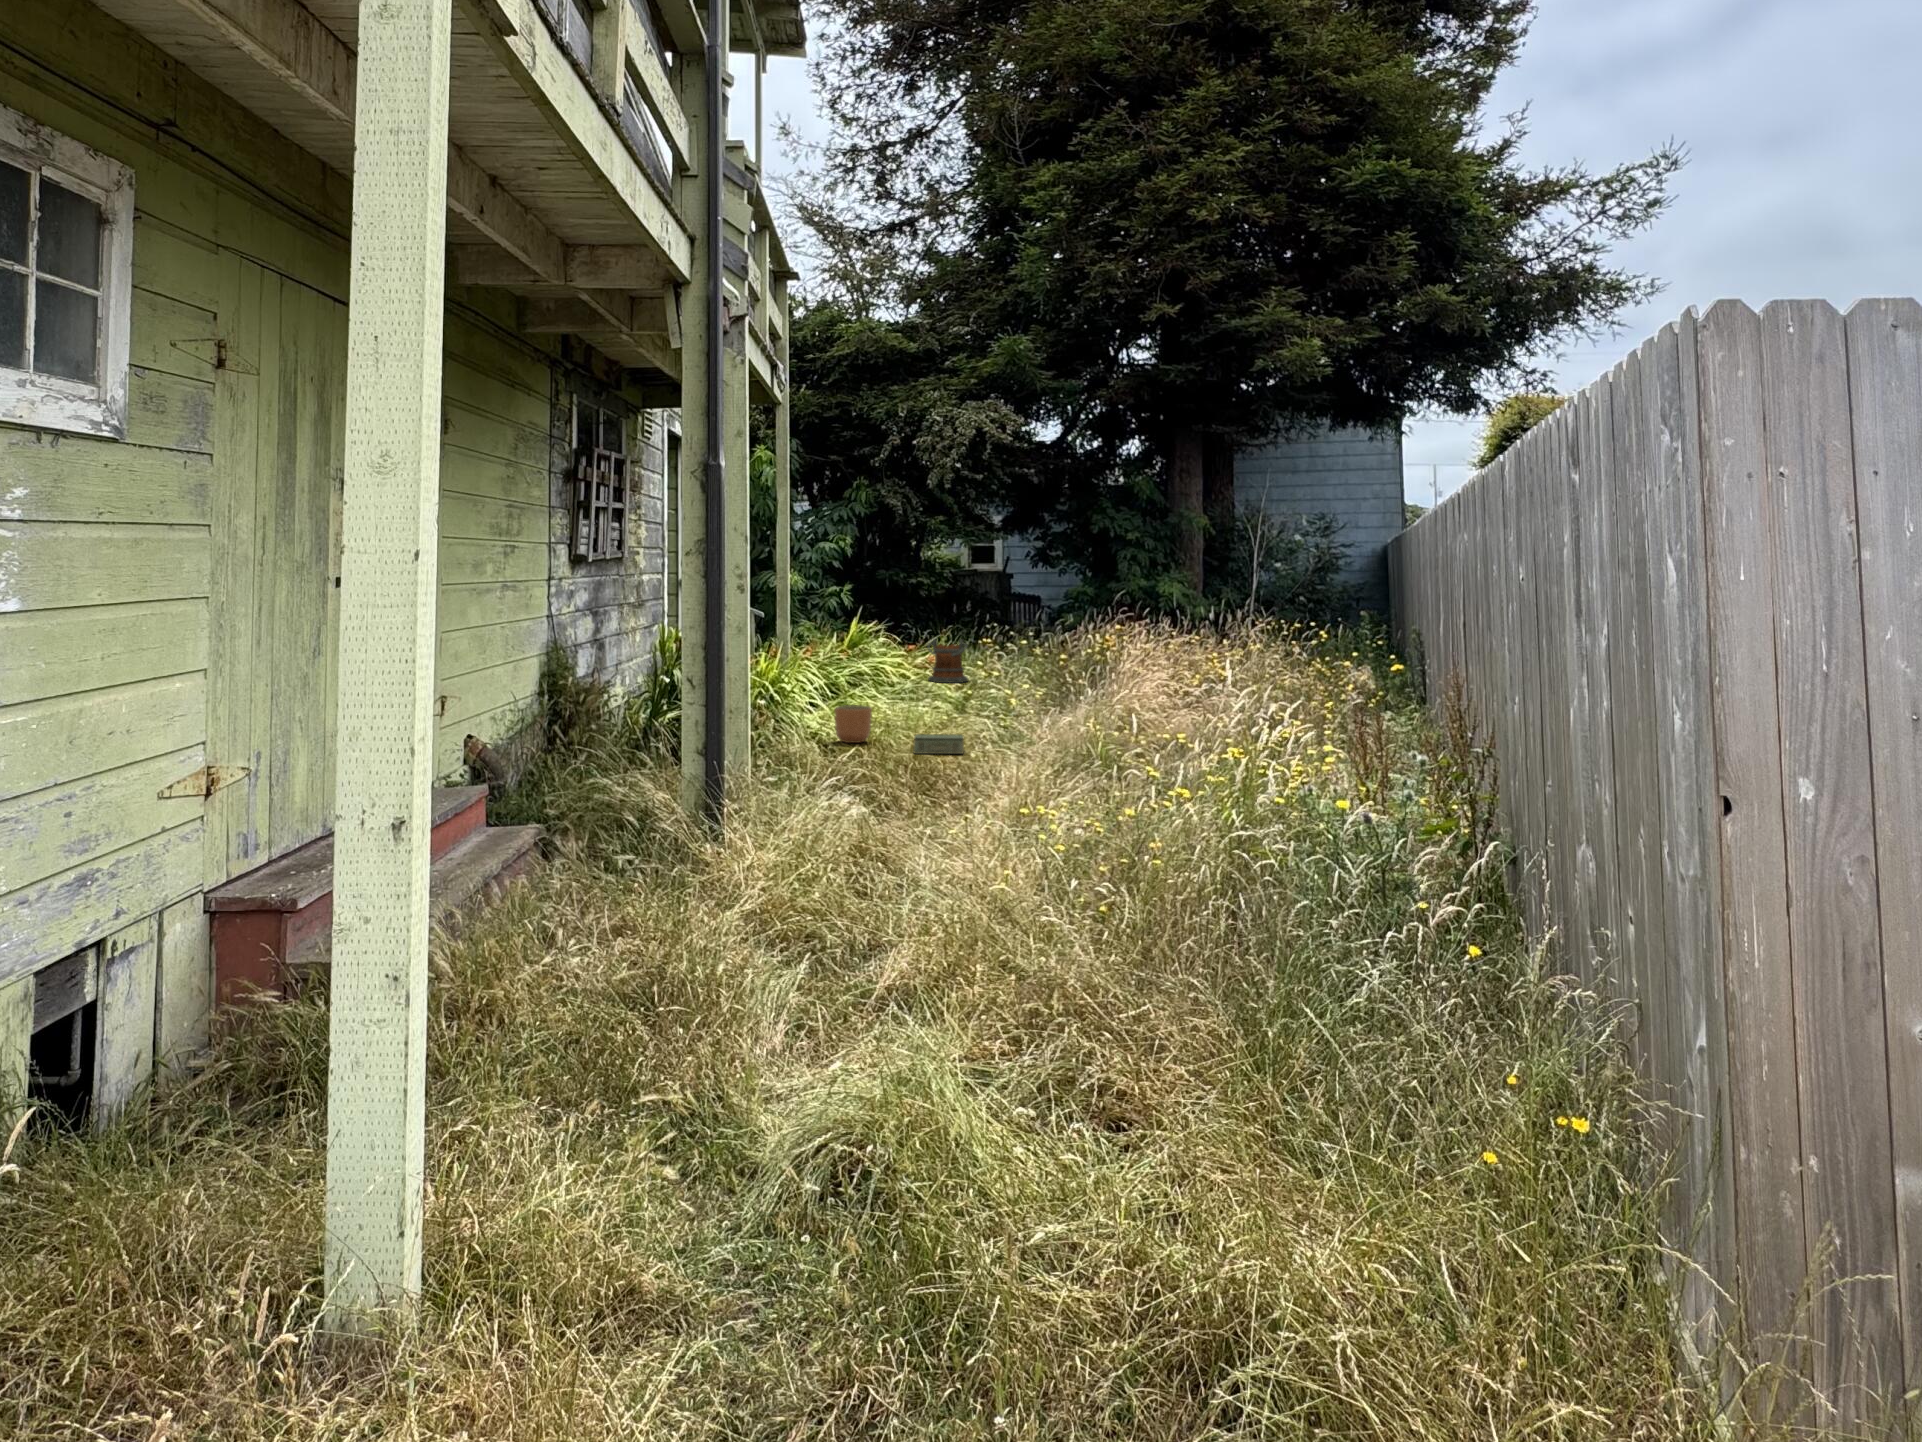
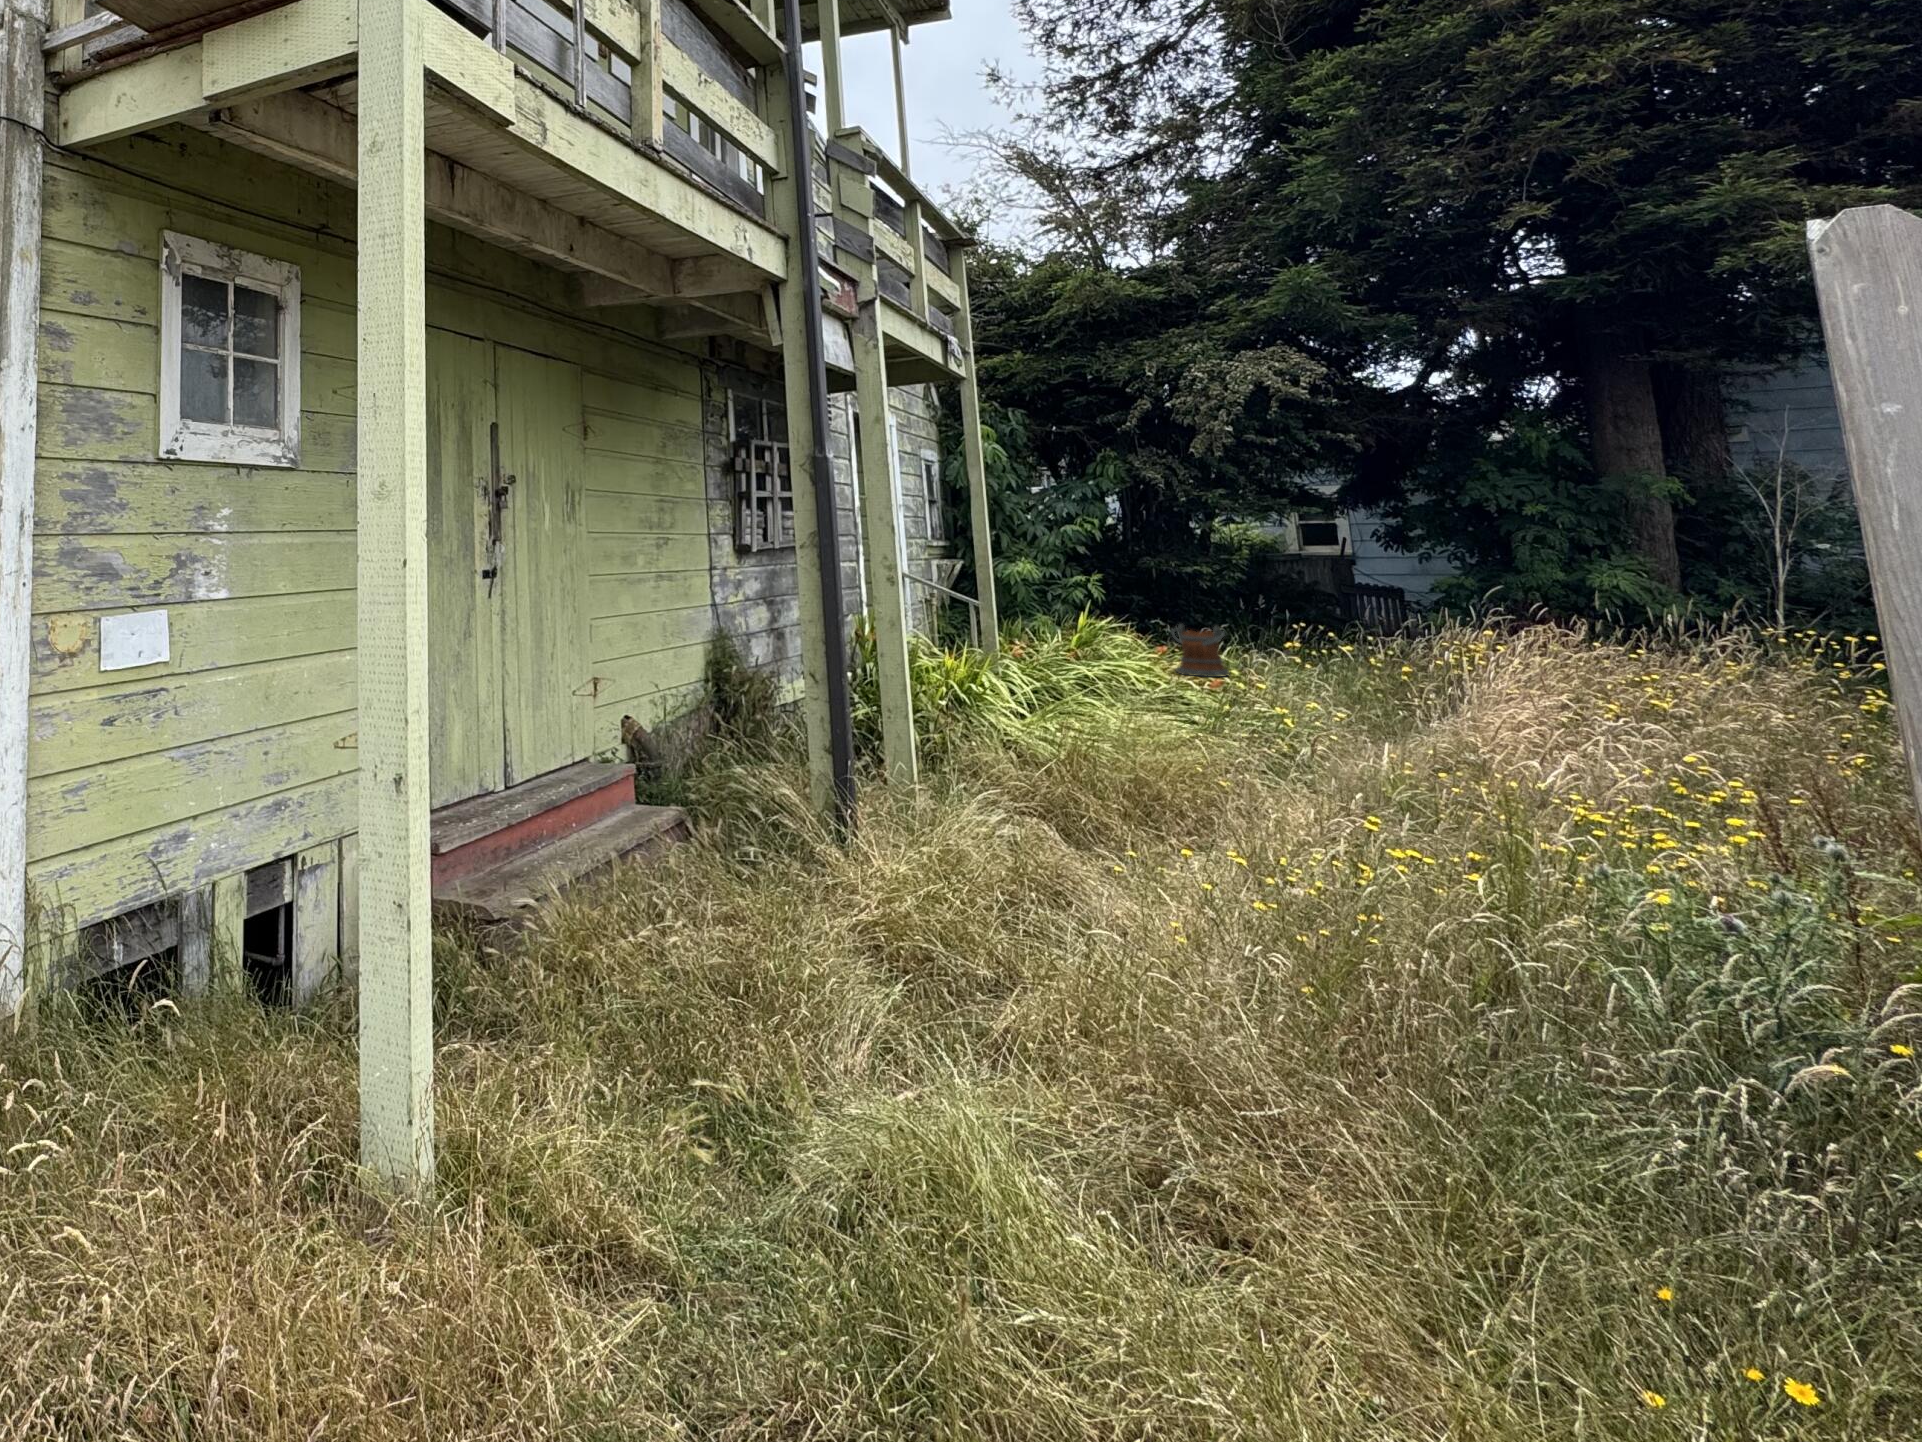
planter: present [834,705,872,743] -> none [1005,699,1050,741]
toolbox: present [914,734,964,754] -> none [1094,738,1163,766]

